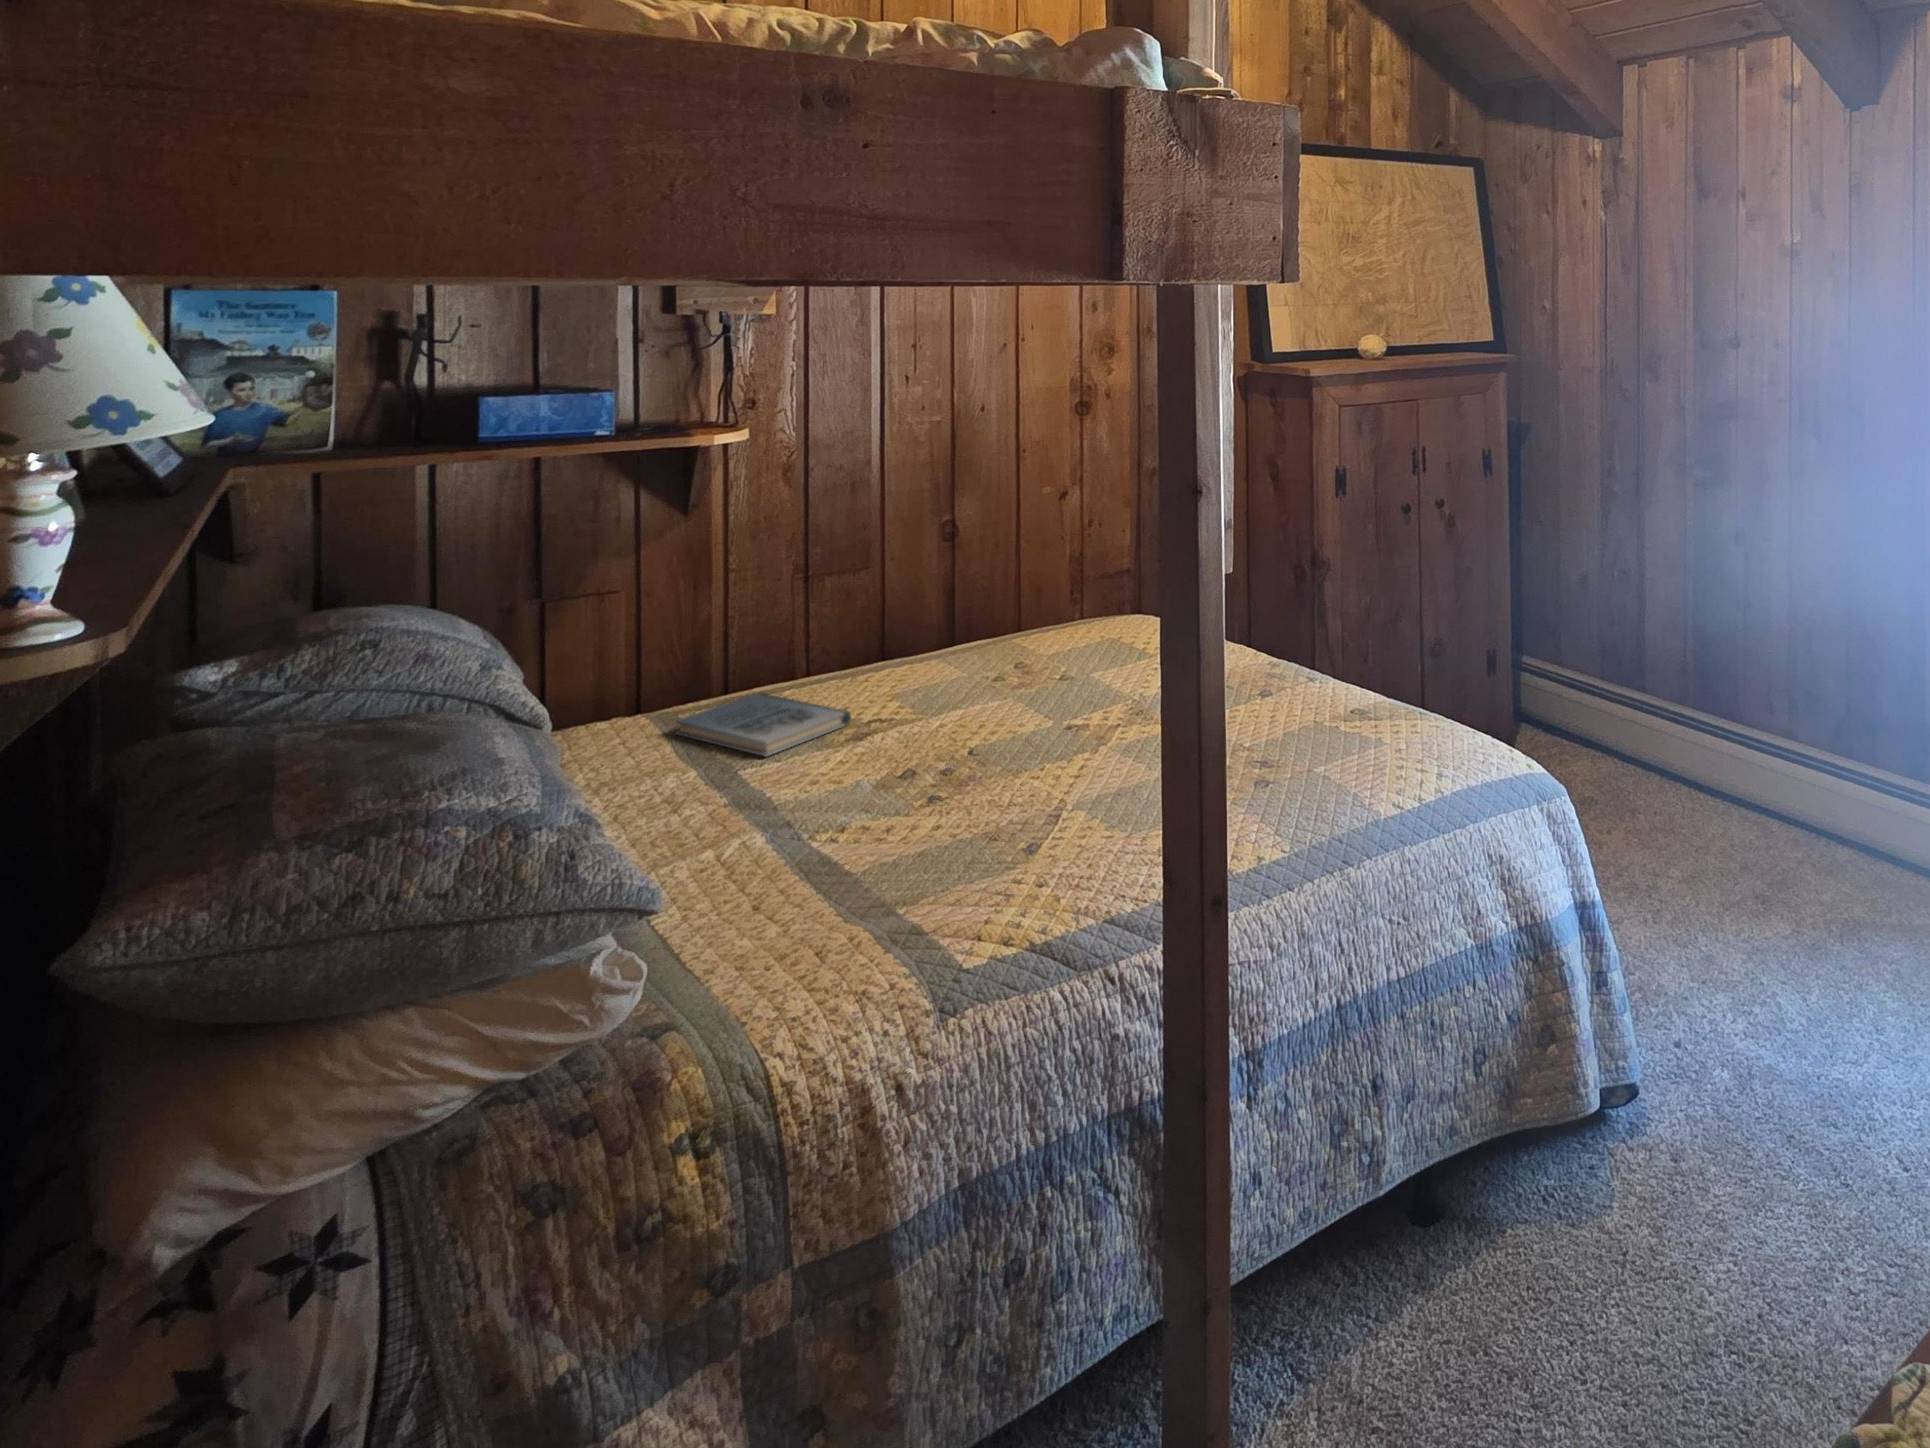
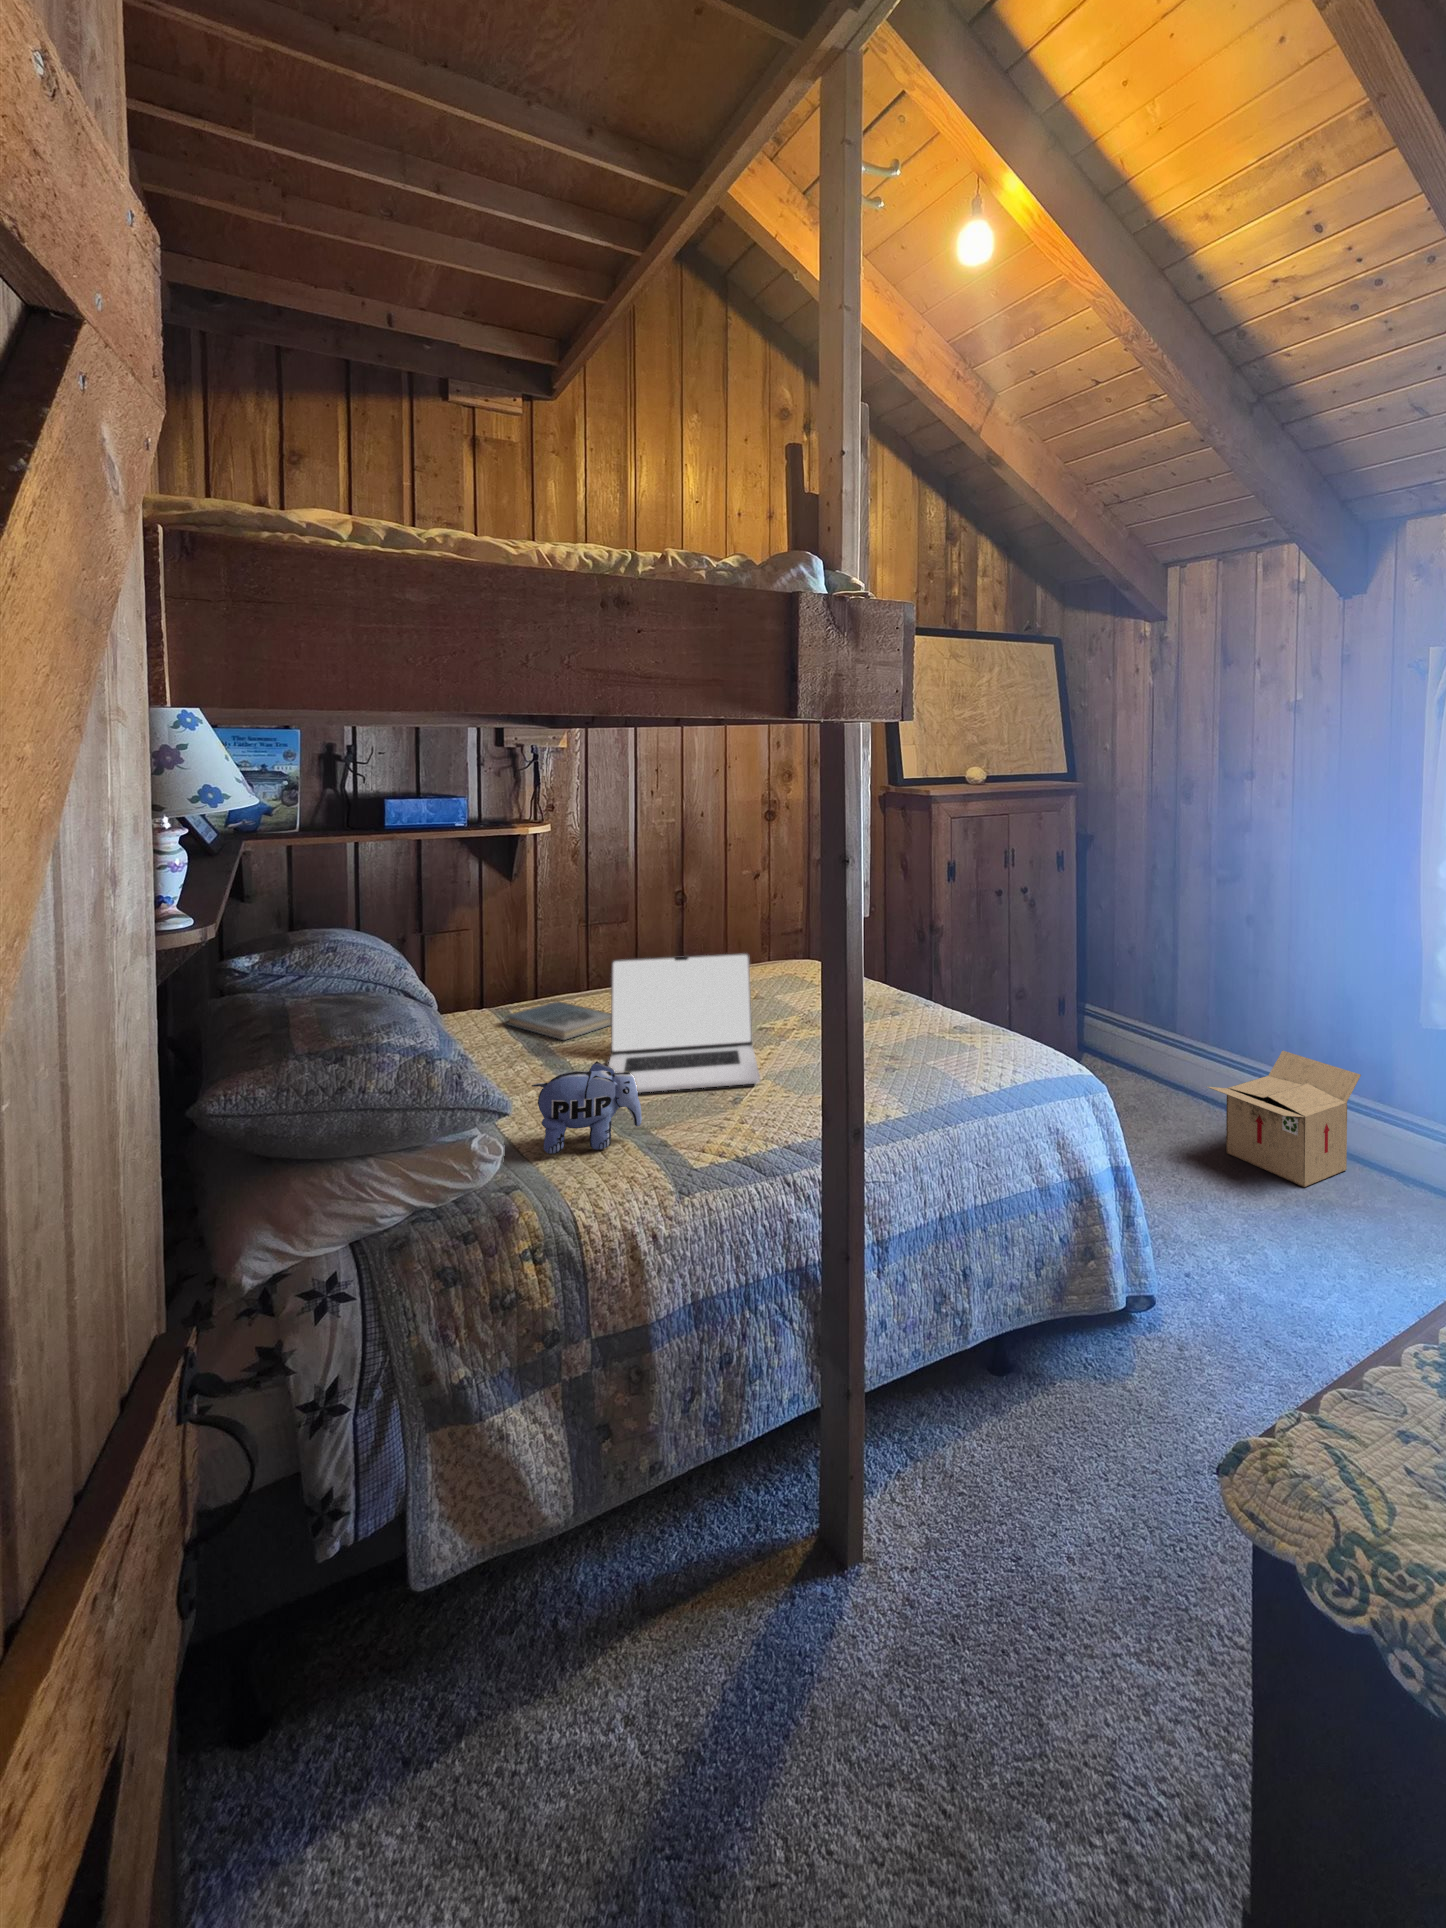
laptop: none [824,615,1069,848] -> present [609,954,760,1092]
cardboard box: none [1685,709,1882,897] -> present [1208,1051,1361,1187]
plush toy: none [703,804,883,959] -> present [532,1061,642,1154]

